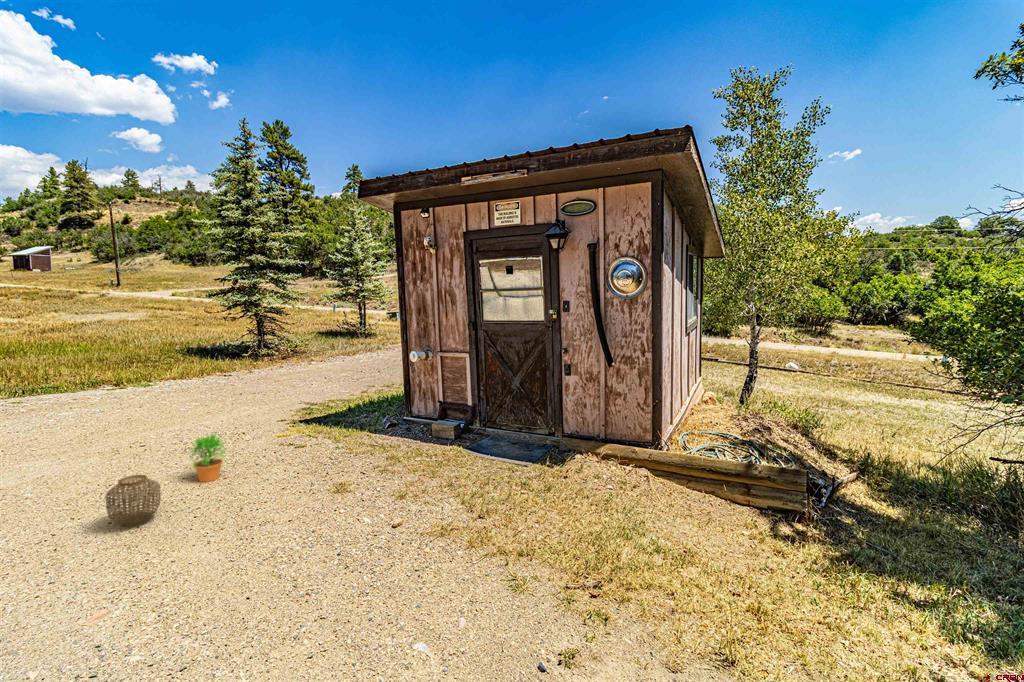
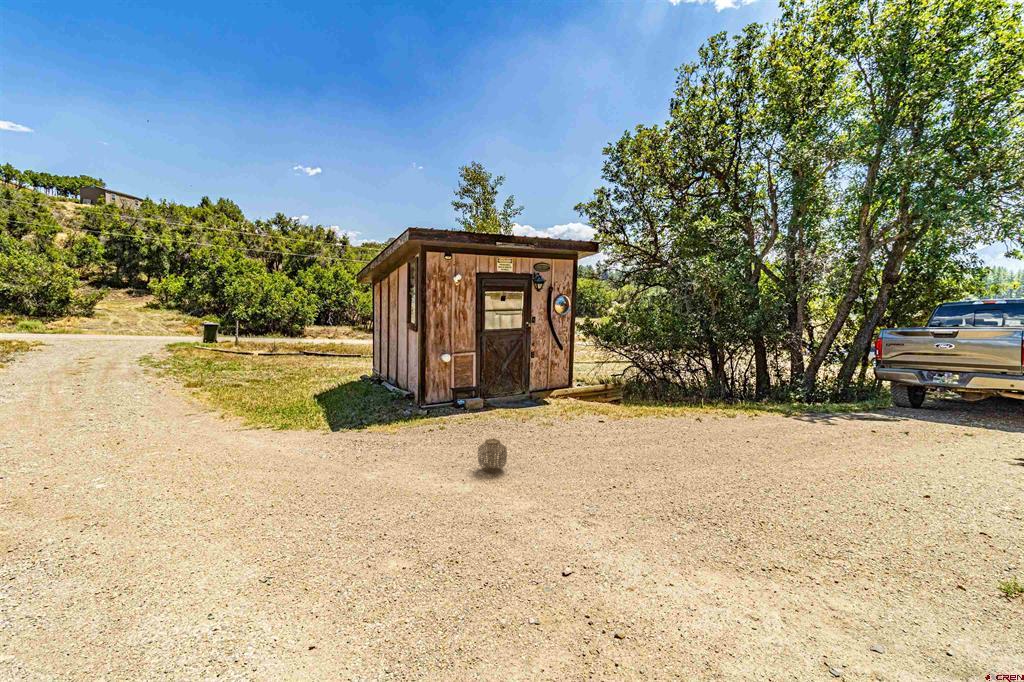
potted plant: present [191,434,226,482] -> none [424,420,453,458]

